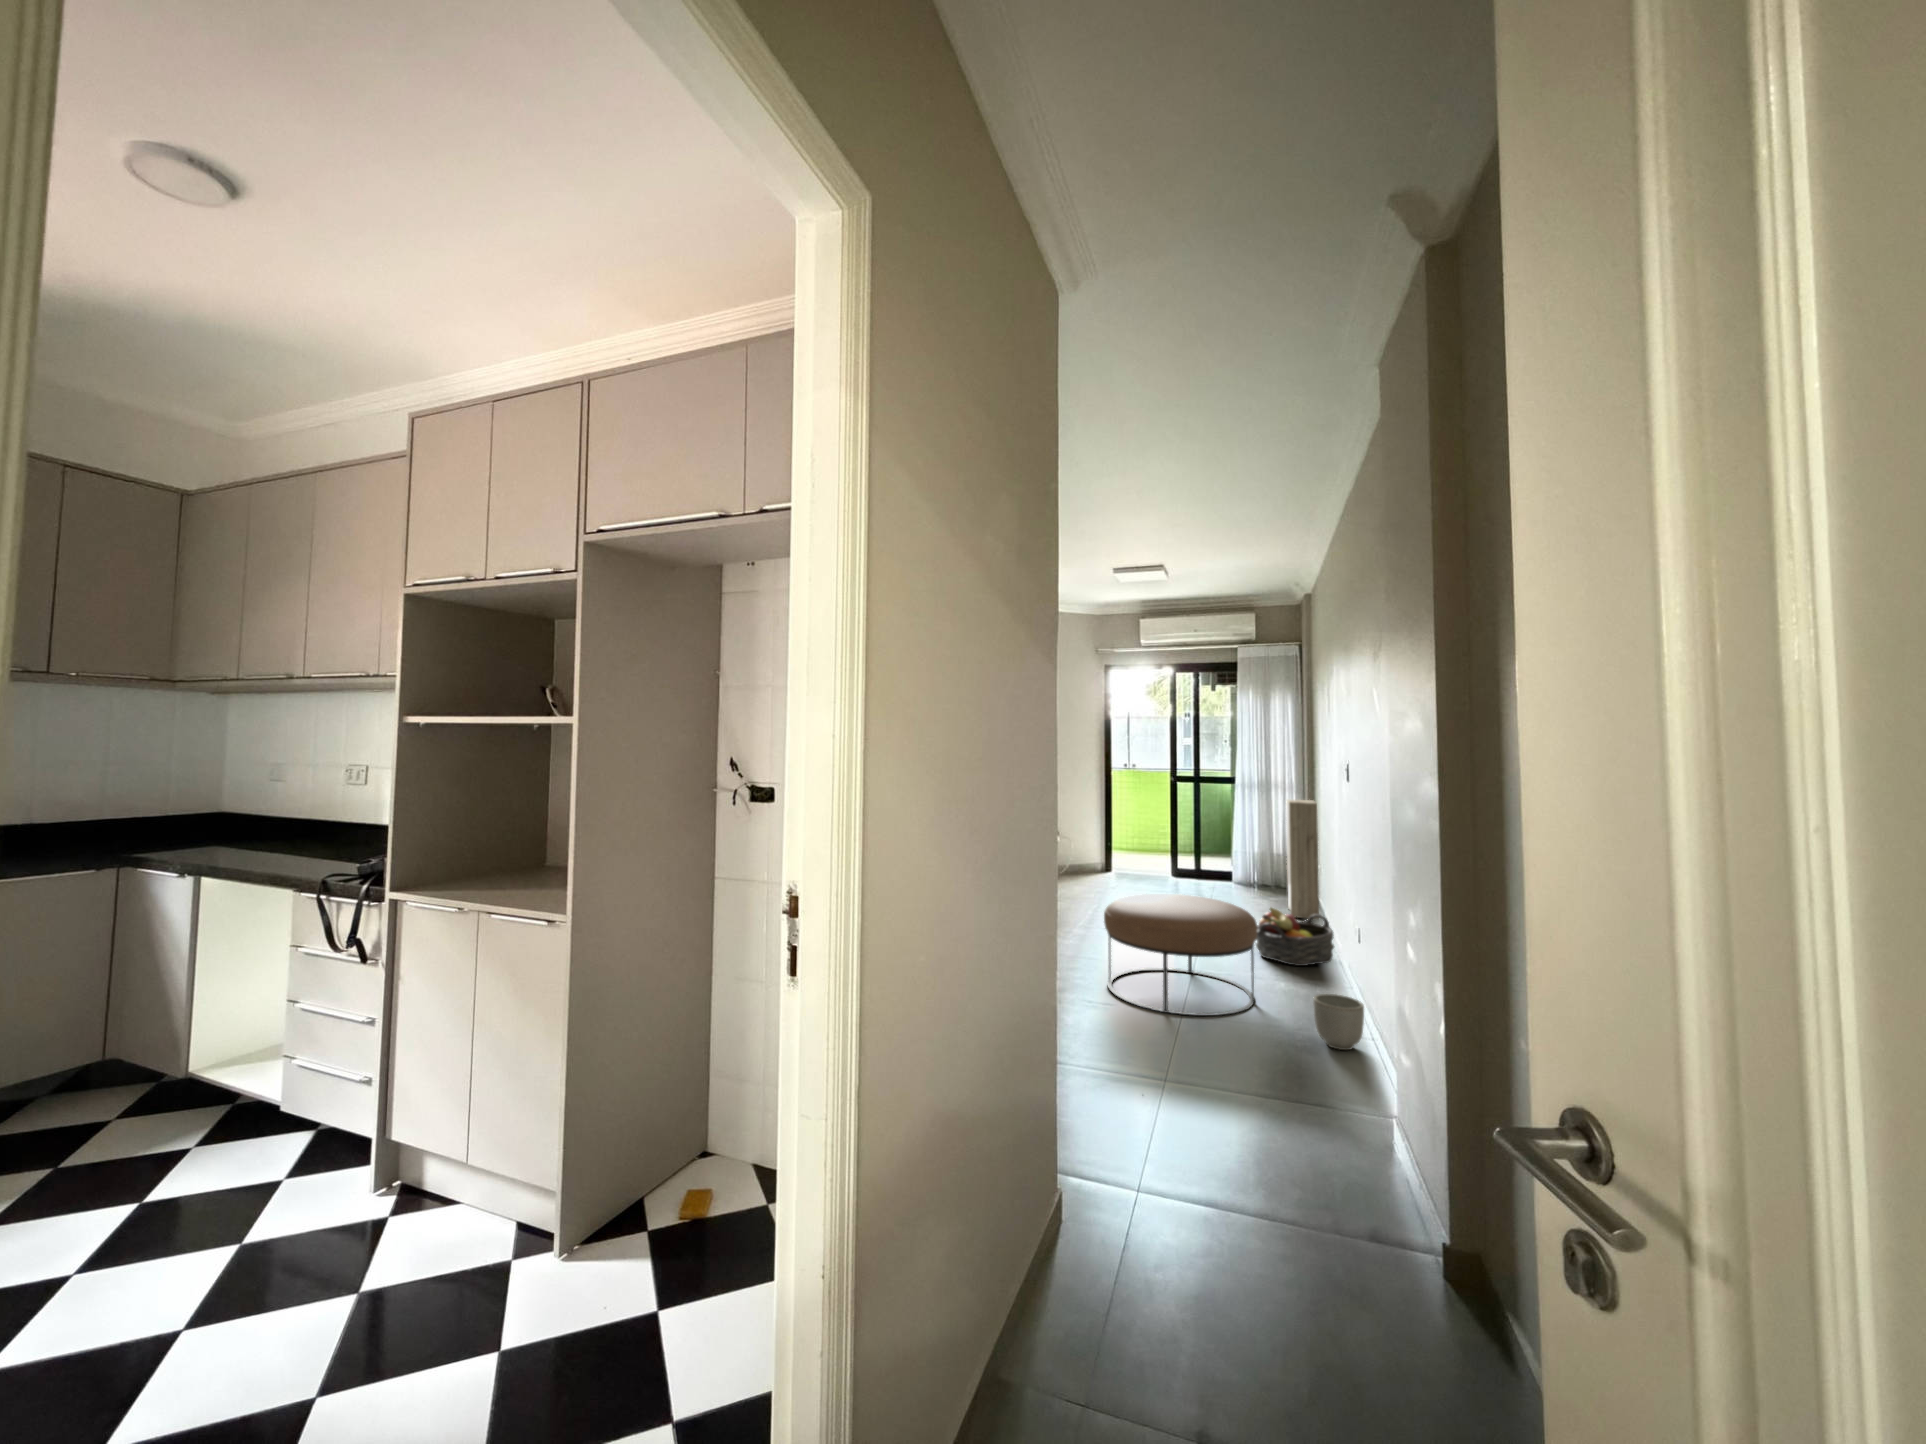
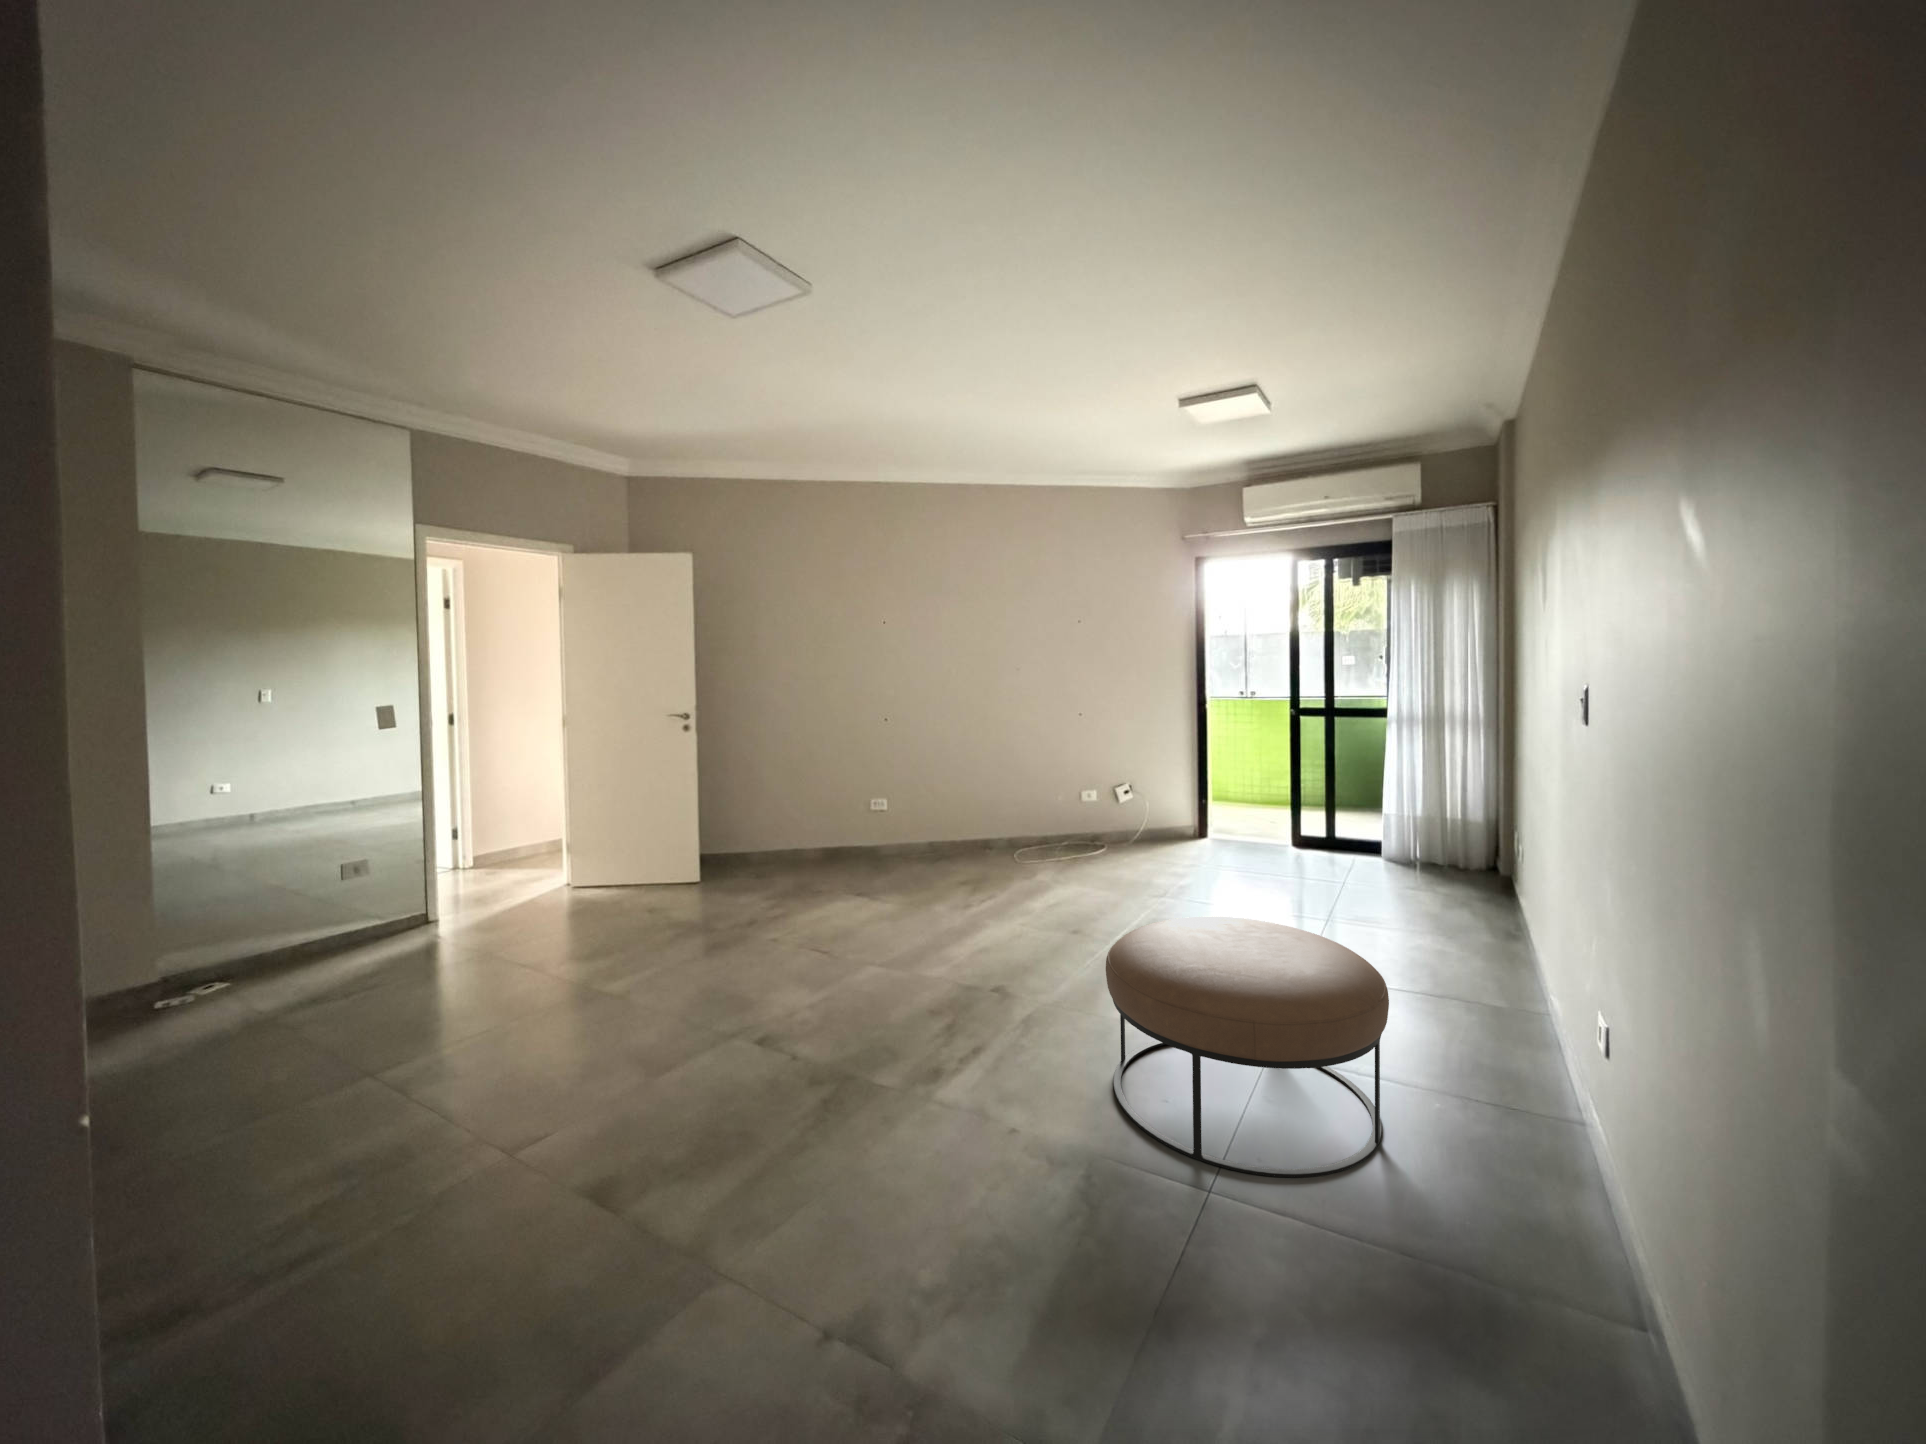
storage cabinet: present [1286,800,1319,919] -> none [1466,743,1519,932]
basket: present [1256,908,1334,966] -> none [1398,930,1549,1043]
planter: present [1313,994,1364,1050] -> none [1503,1186,1633,1334]

